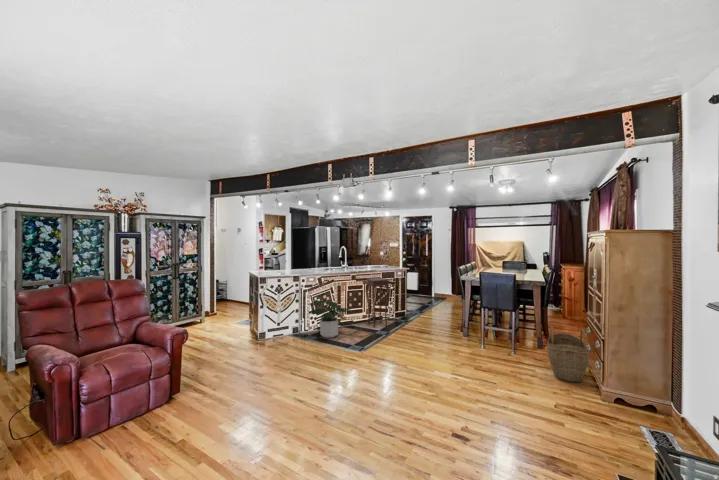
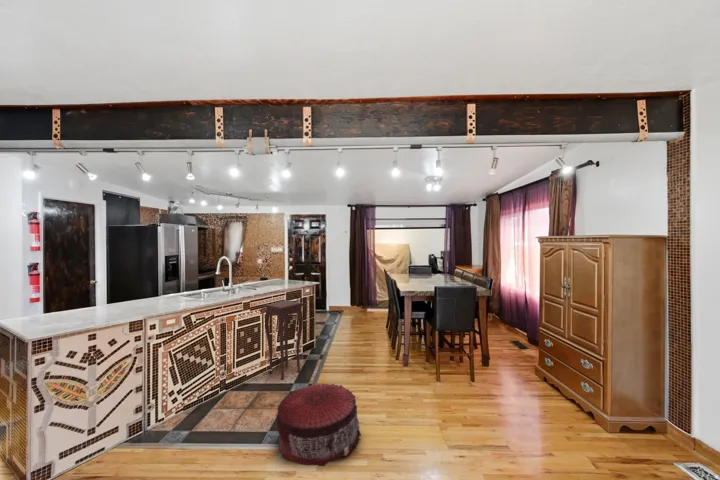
potted plant: present [308,301,350,338] -> none [165,354,250,428]
pouf: none [355,324,401,360] -> present [276,384,361,466]
woven basket: present [547,326,589,382] -> none [535,349,596,420]

